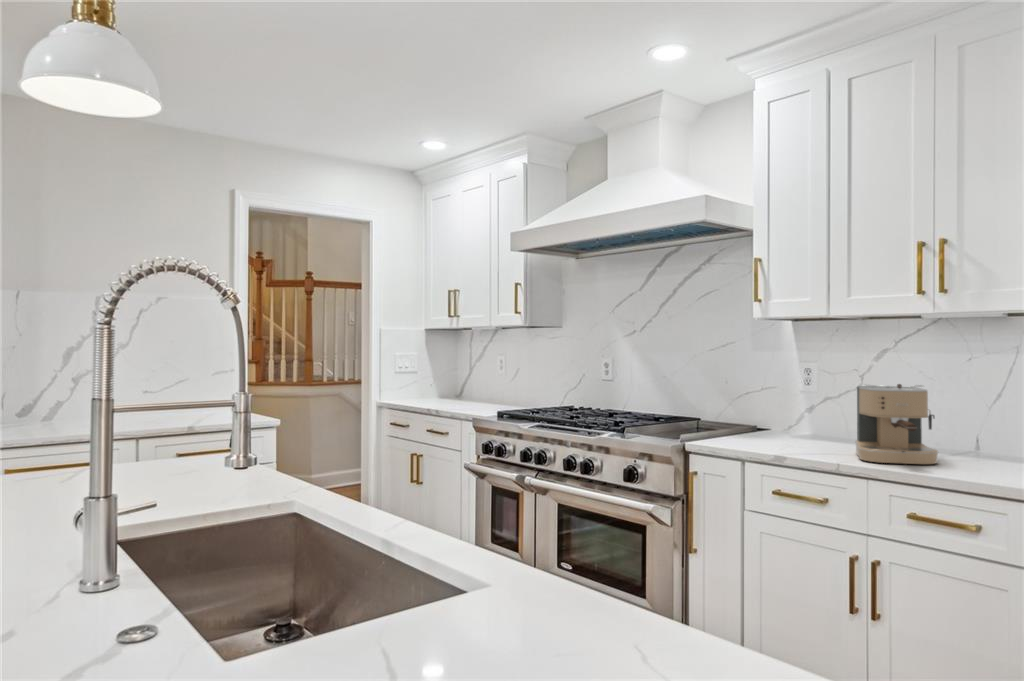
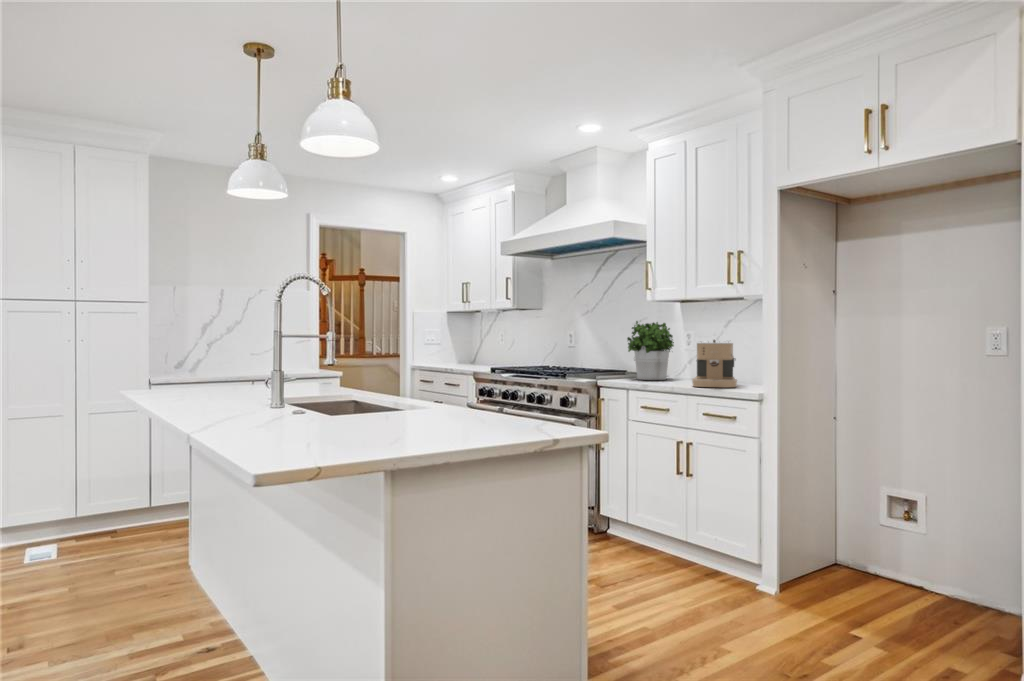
potted plant: none [721,348,801,442] -> present [627,321,674,380]

